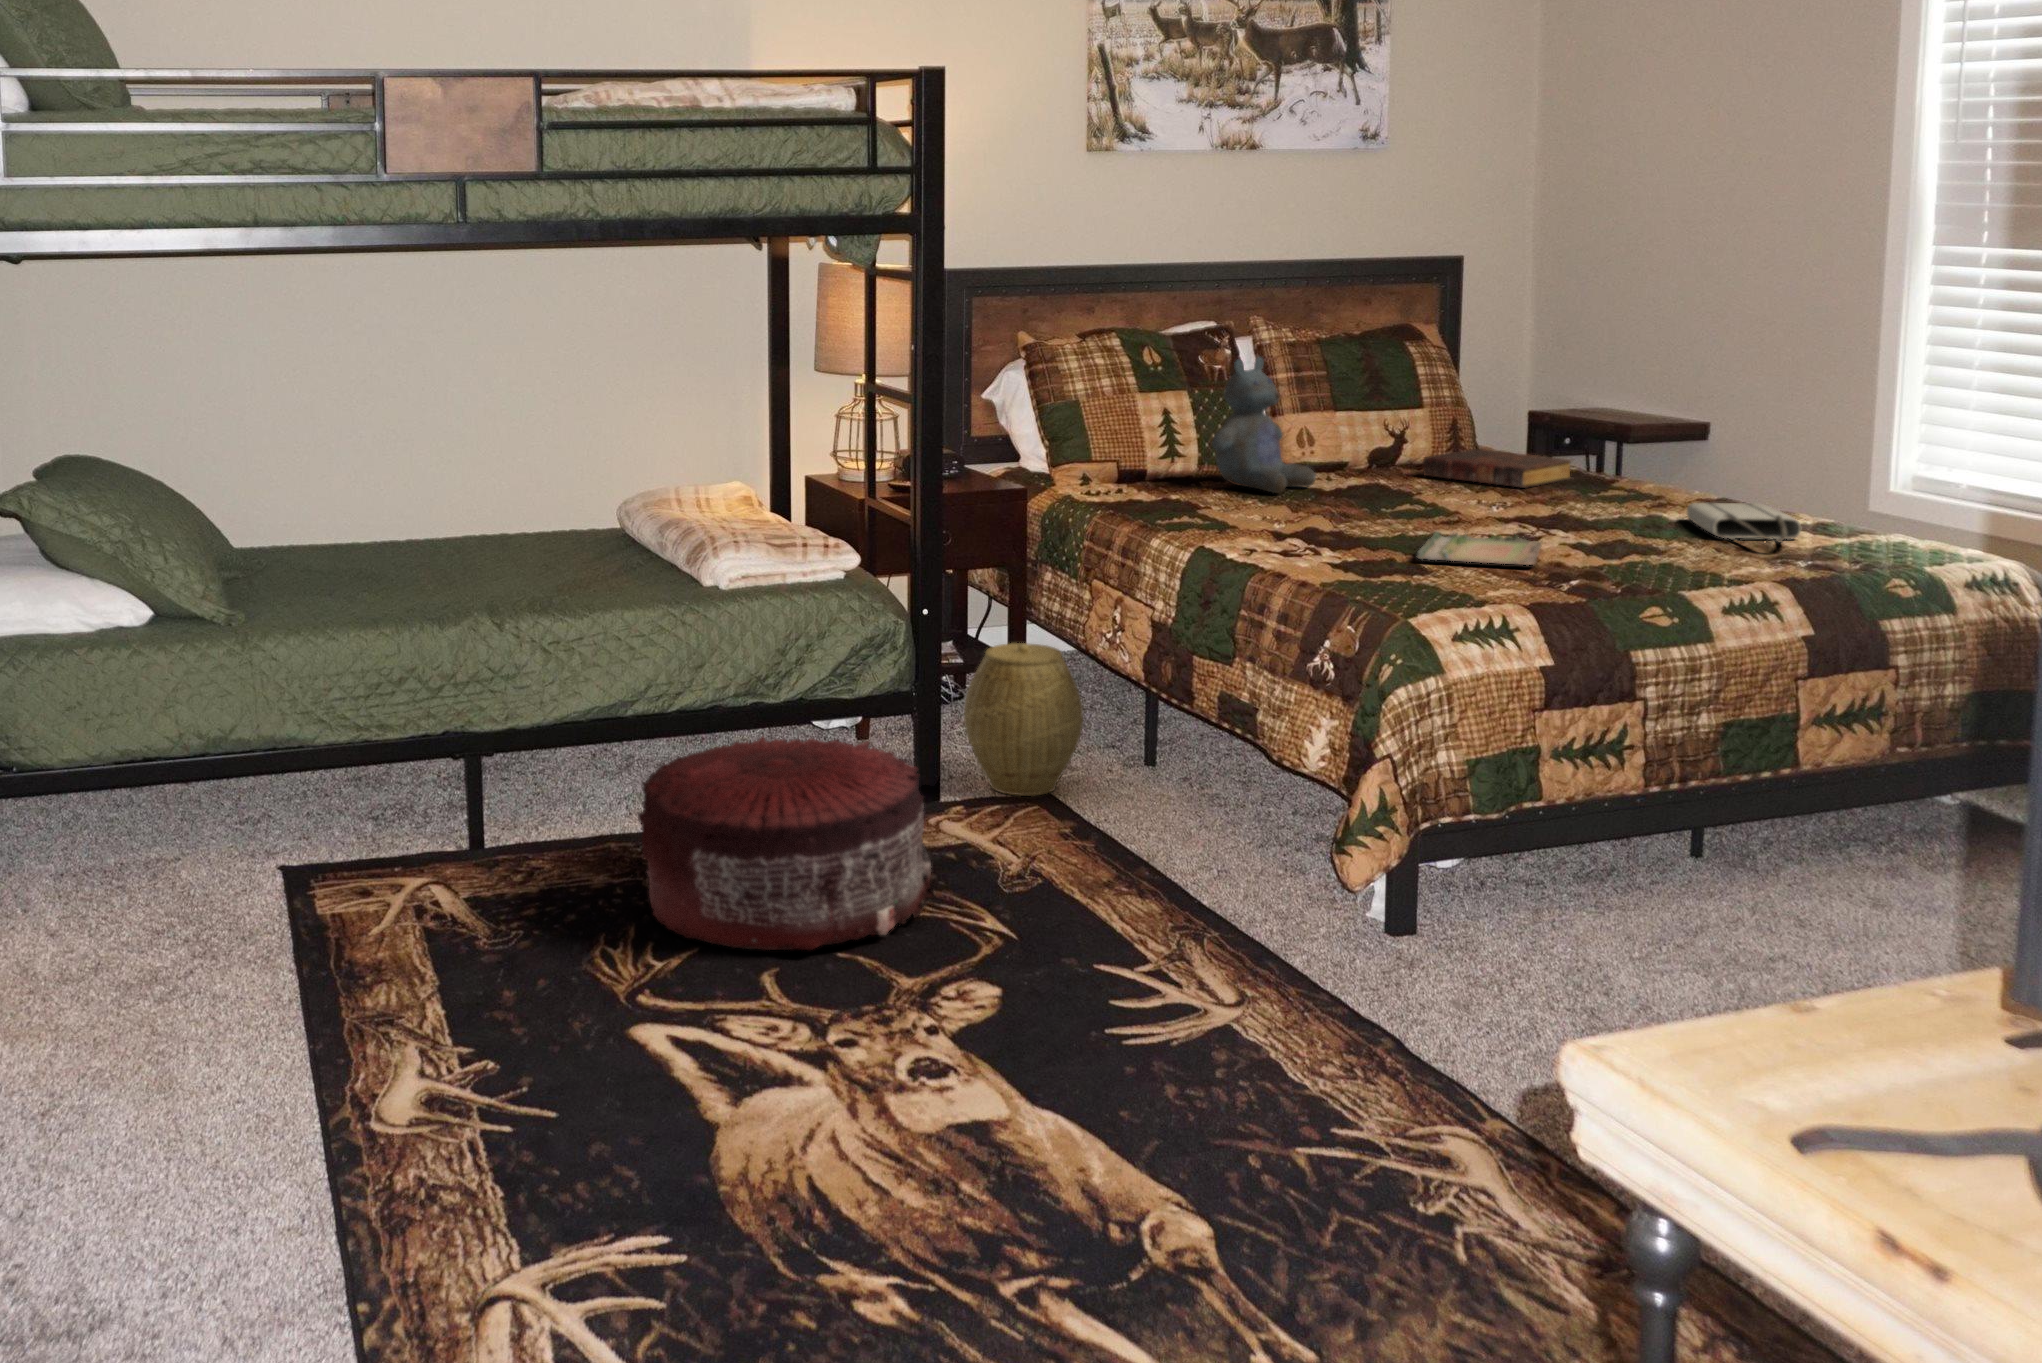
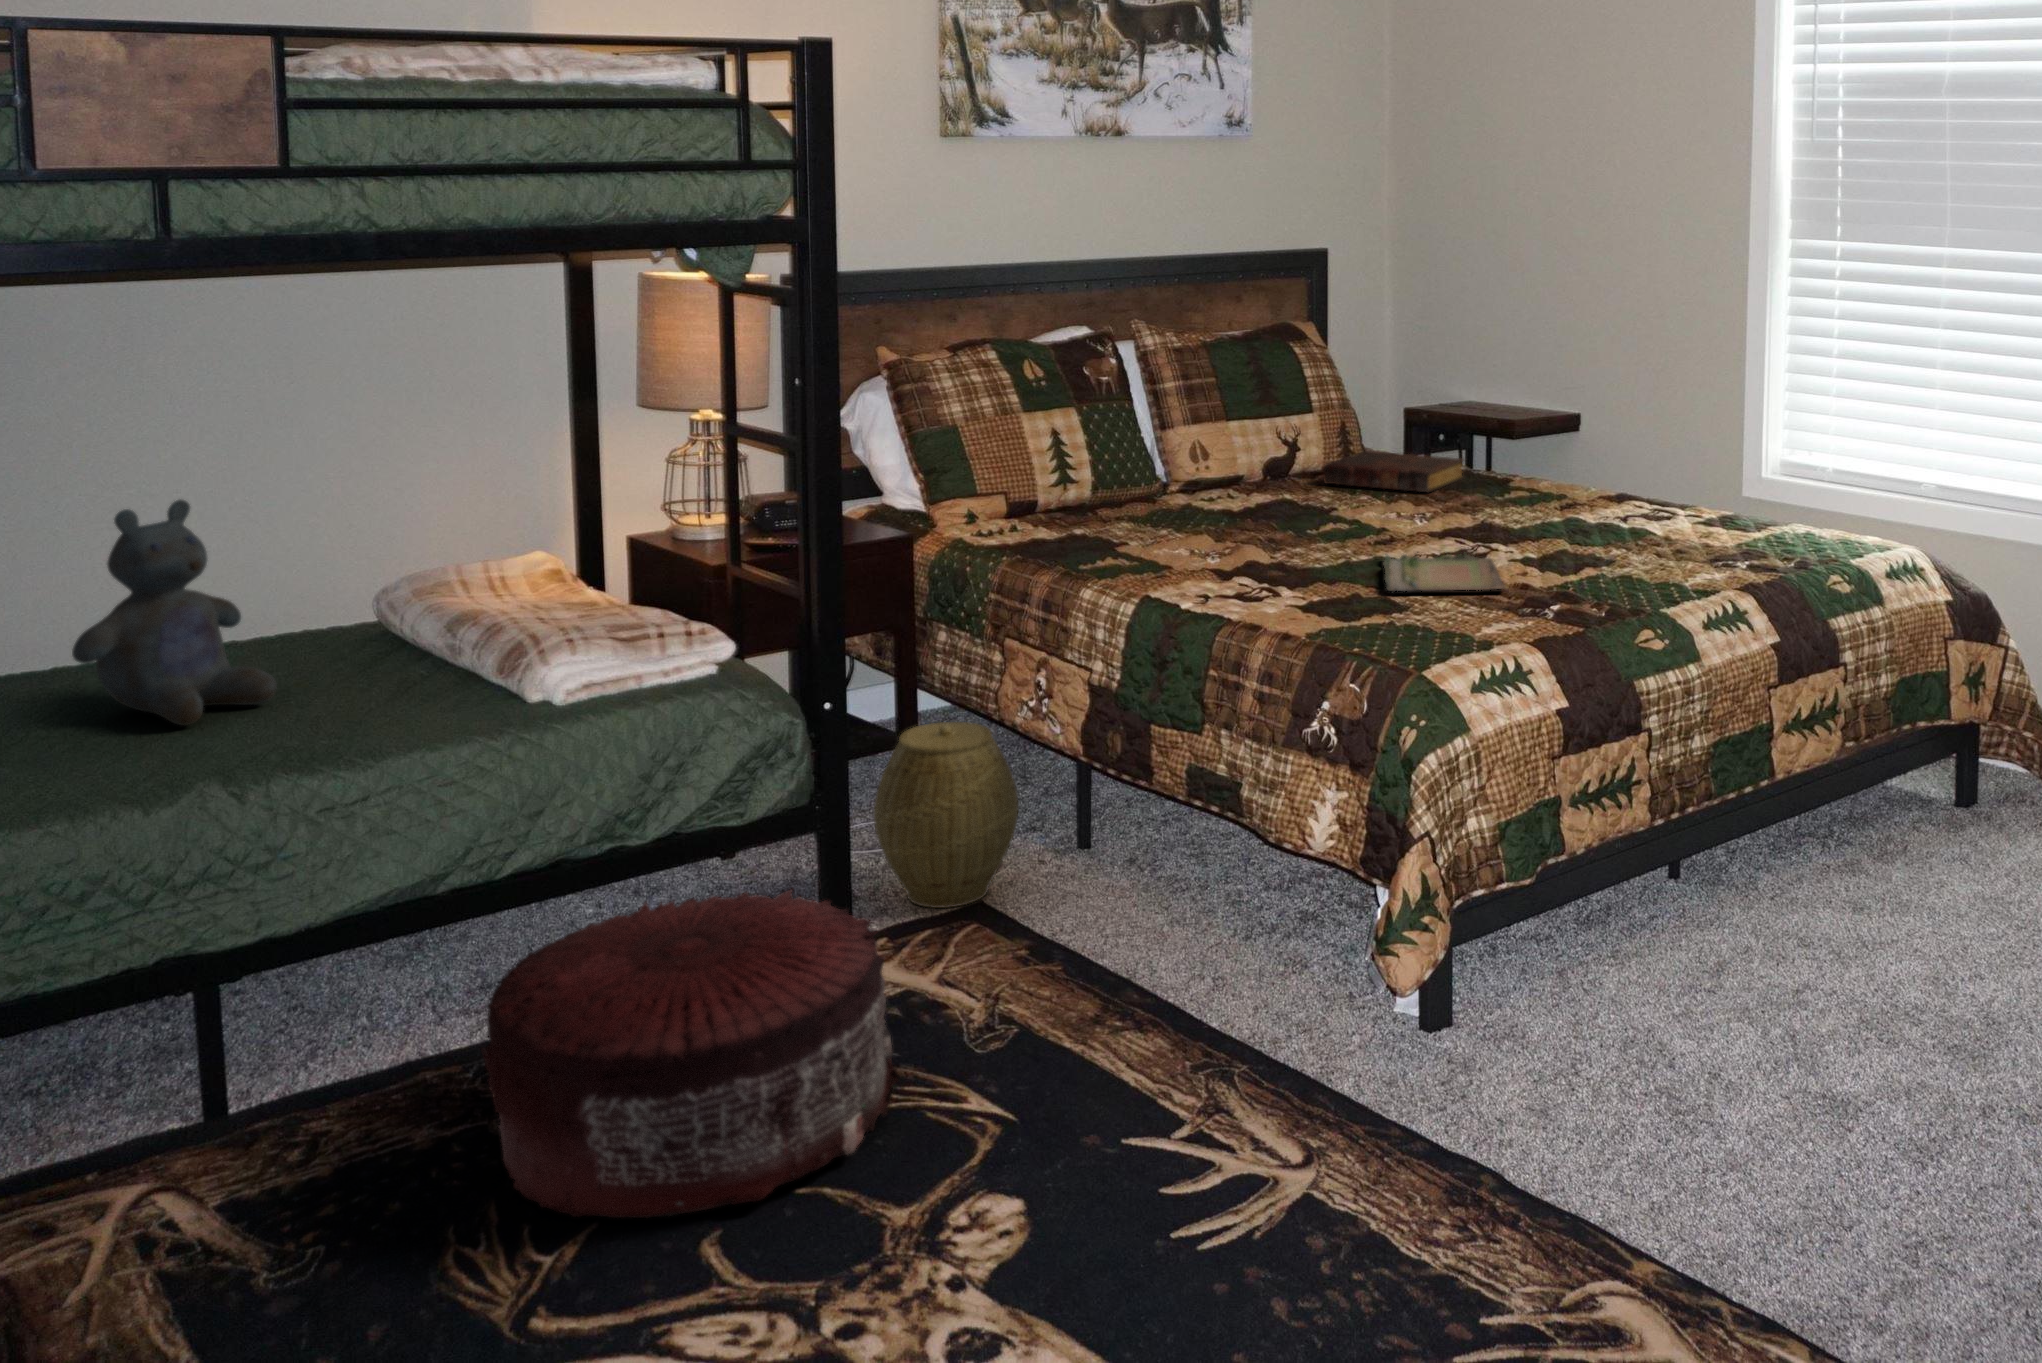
stuffed bear: present [1212,357,1316,493] -> present [72,500,277,725]
tote bag: present [1687,502,1801,543] -> none [1601,500,1713,545]

